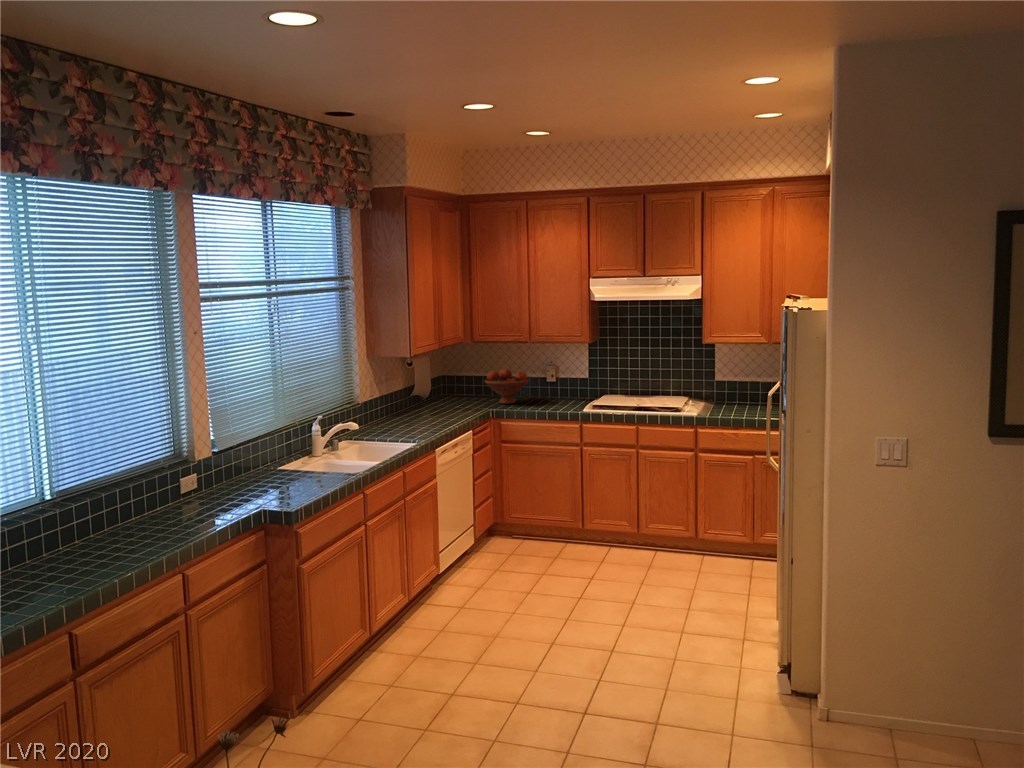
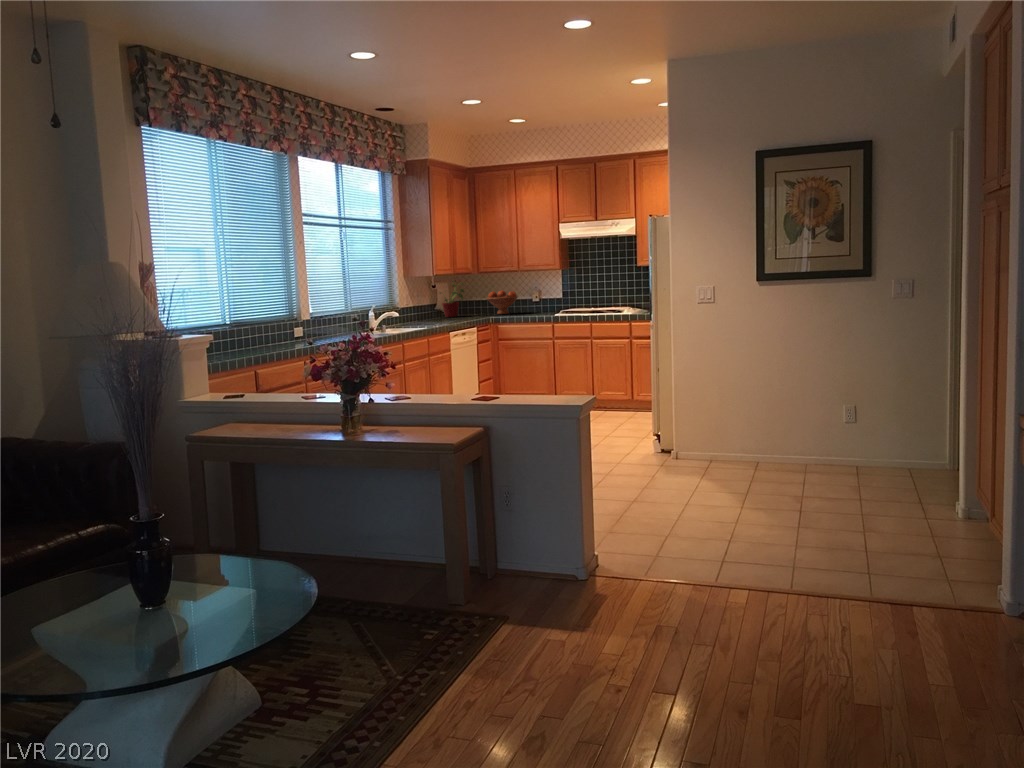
potted plant: none [415,354,457,409] -> present [440,281,464,317]

